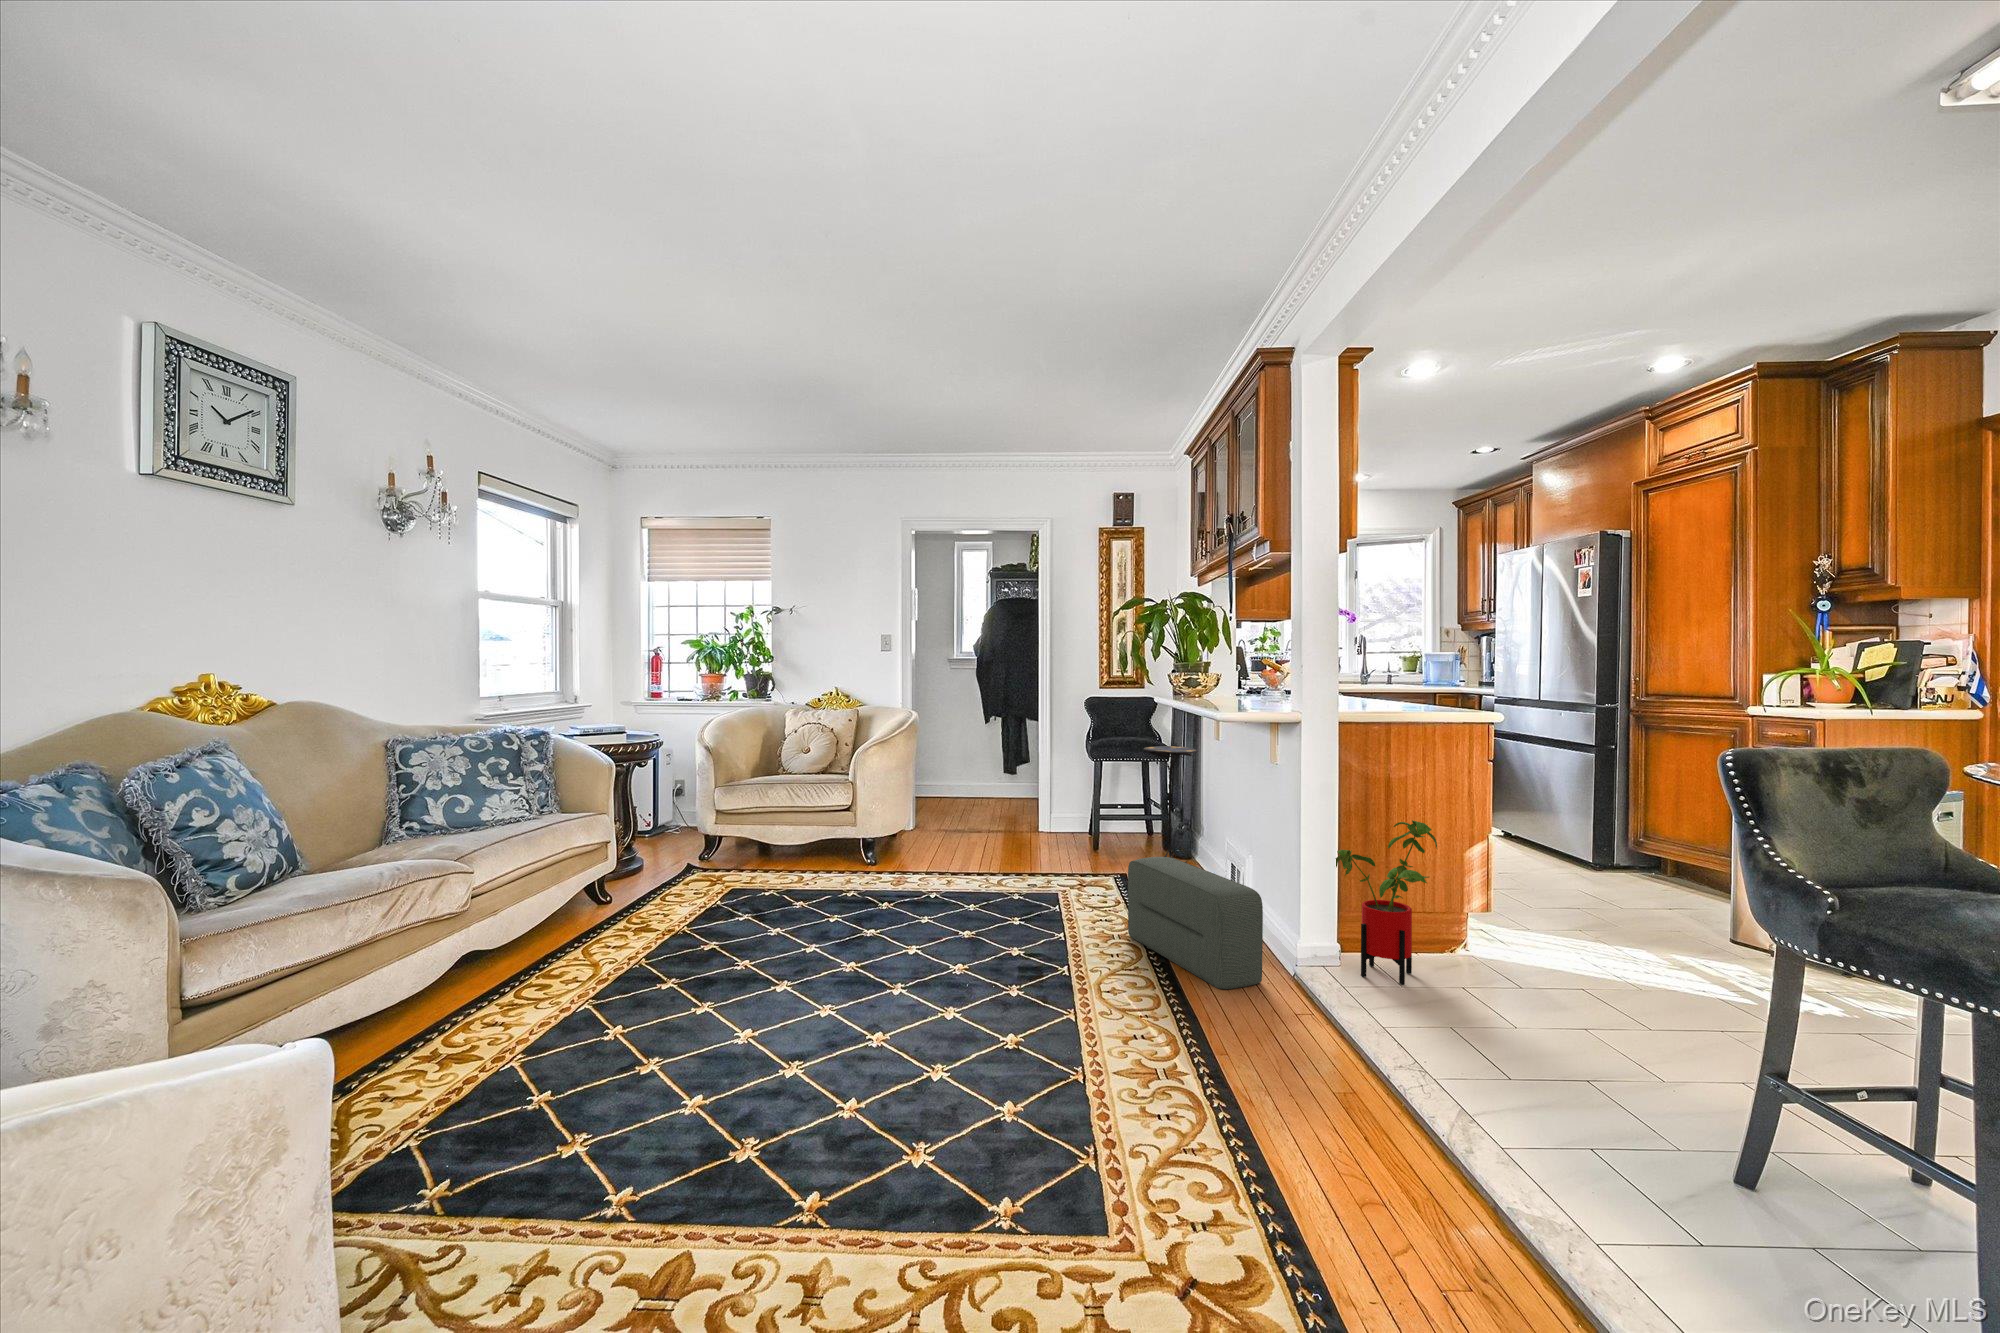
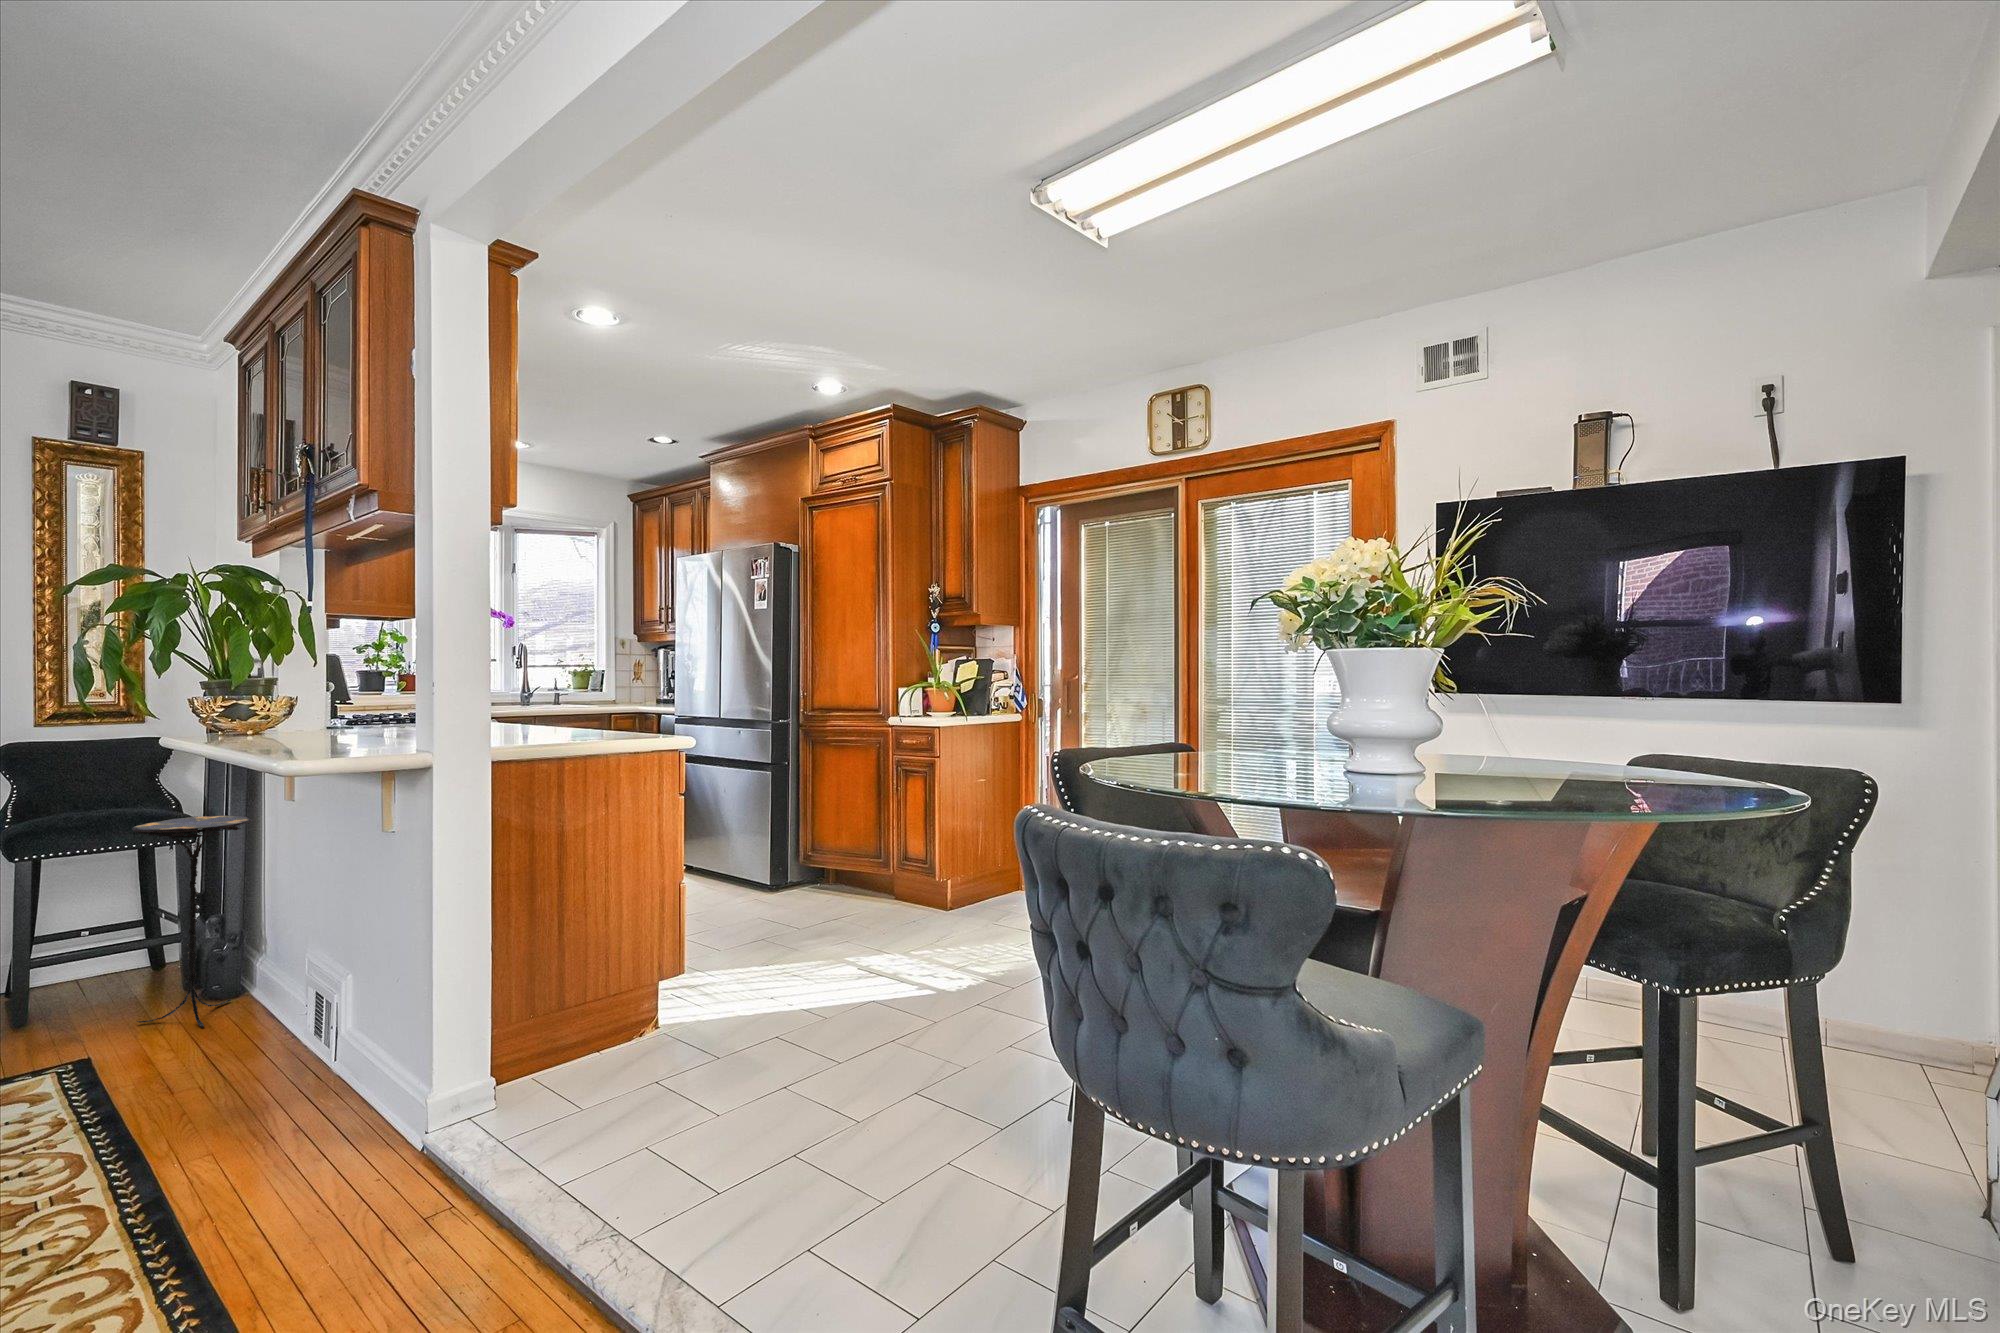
house plant: present [1336,820,1437,985] -> none [486,889,631,1126]
pouf: present [1128,857,1263,989] -> none [63,1028,362,1256]

